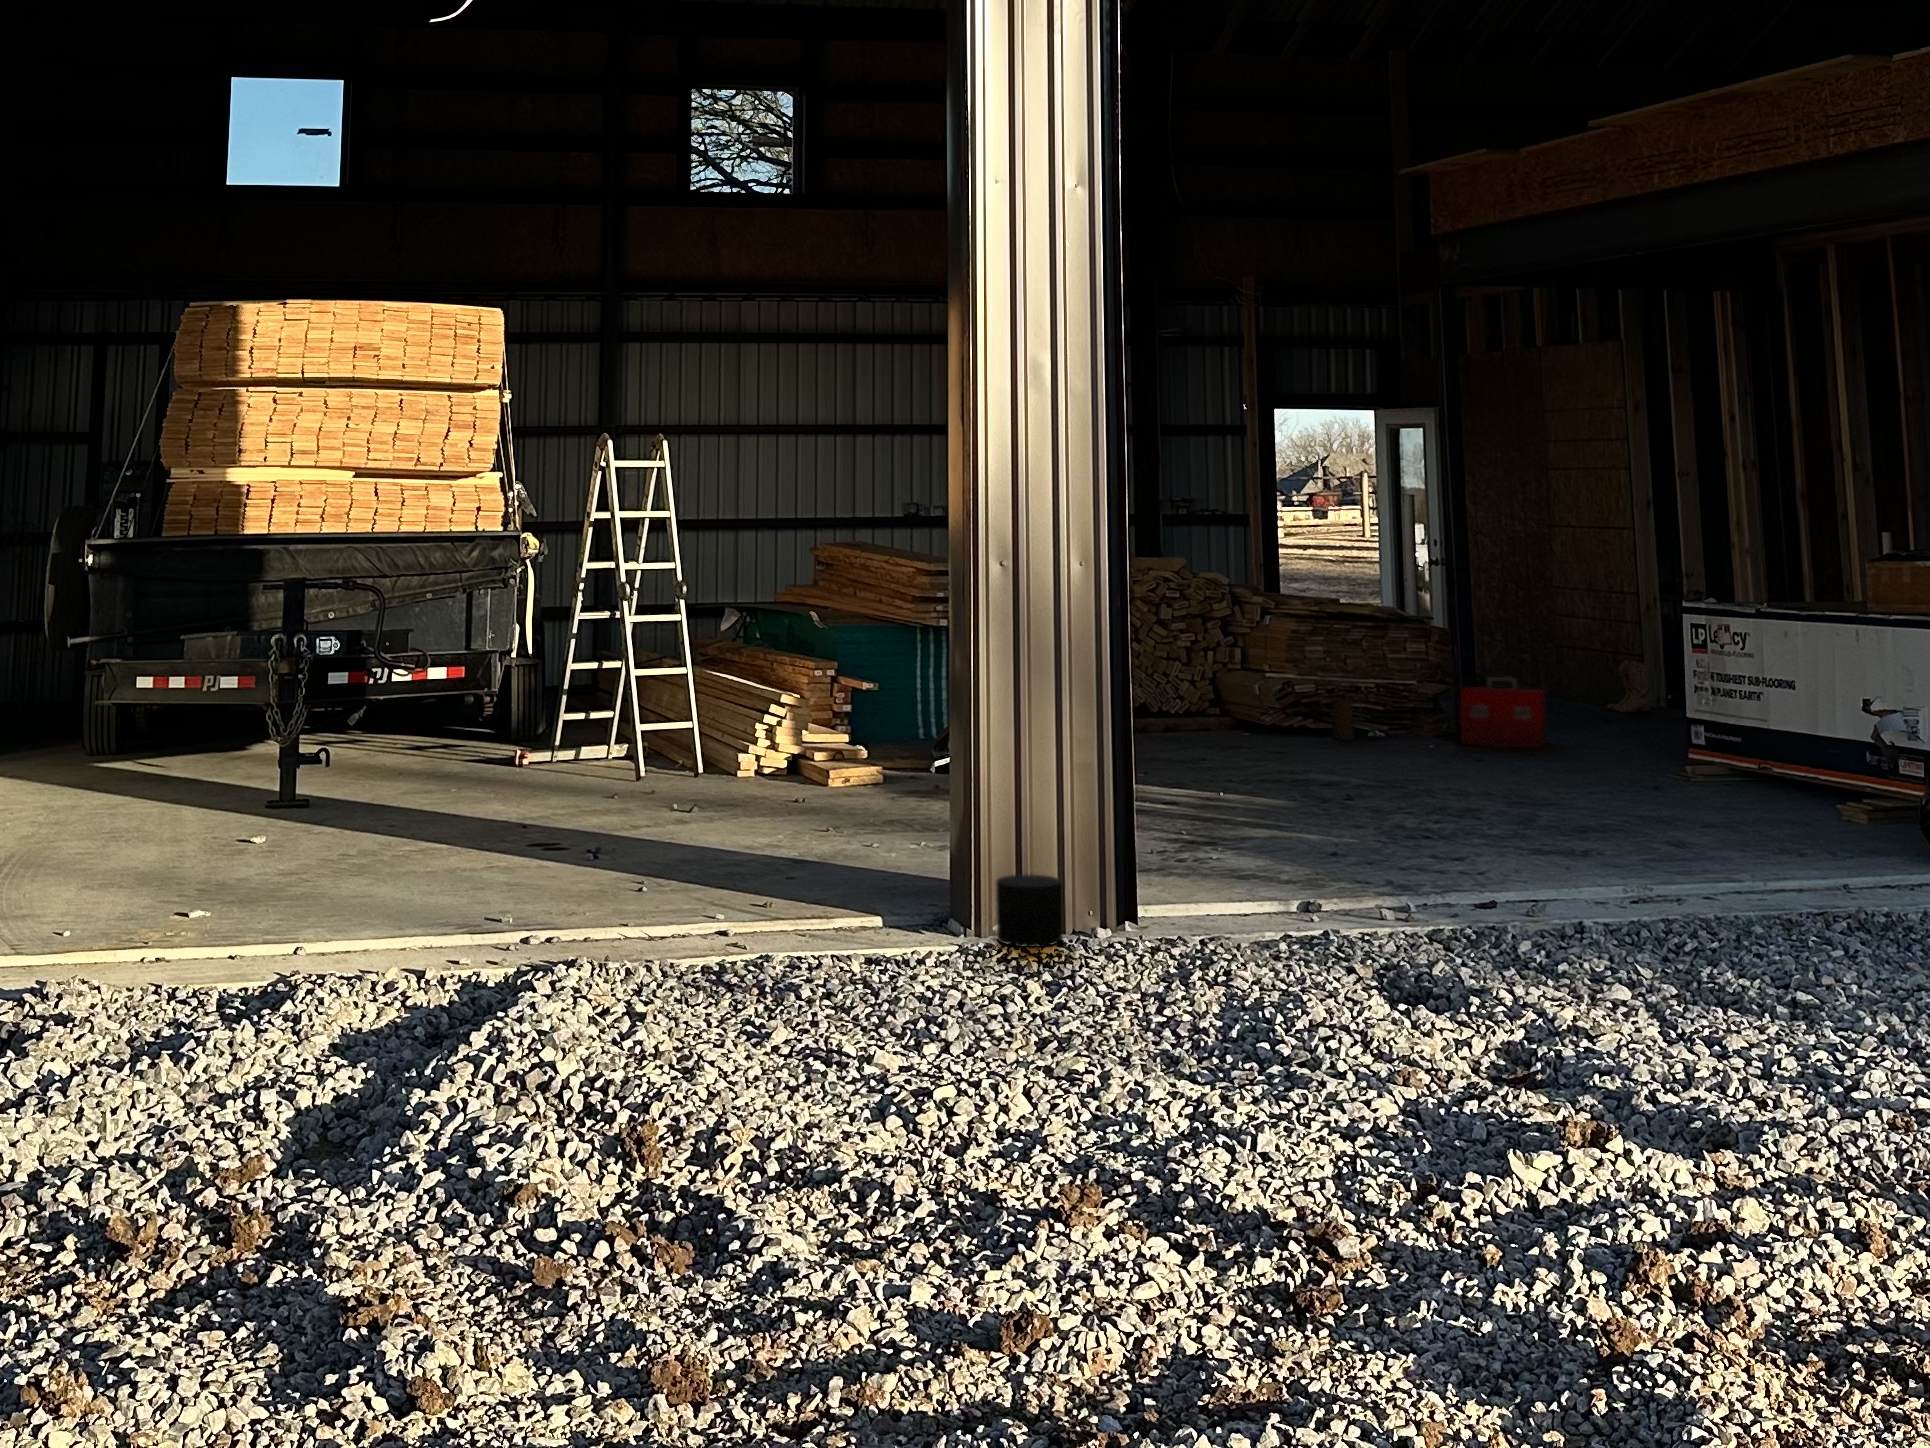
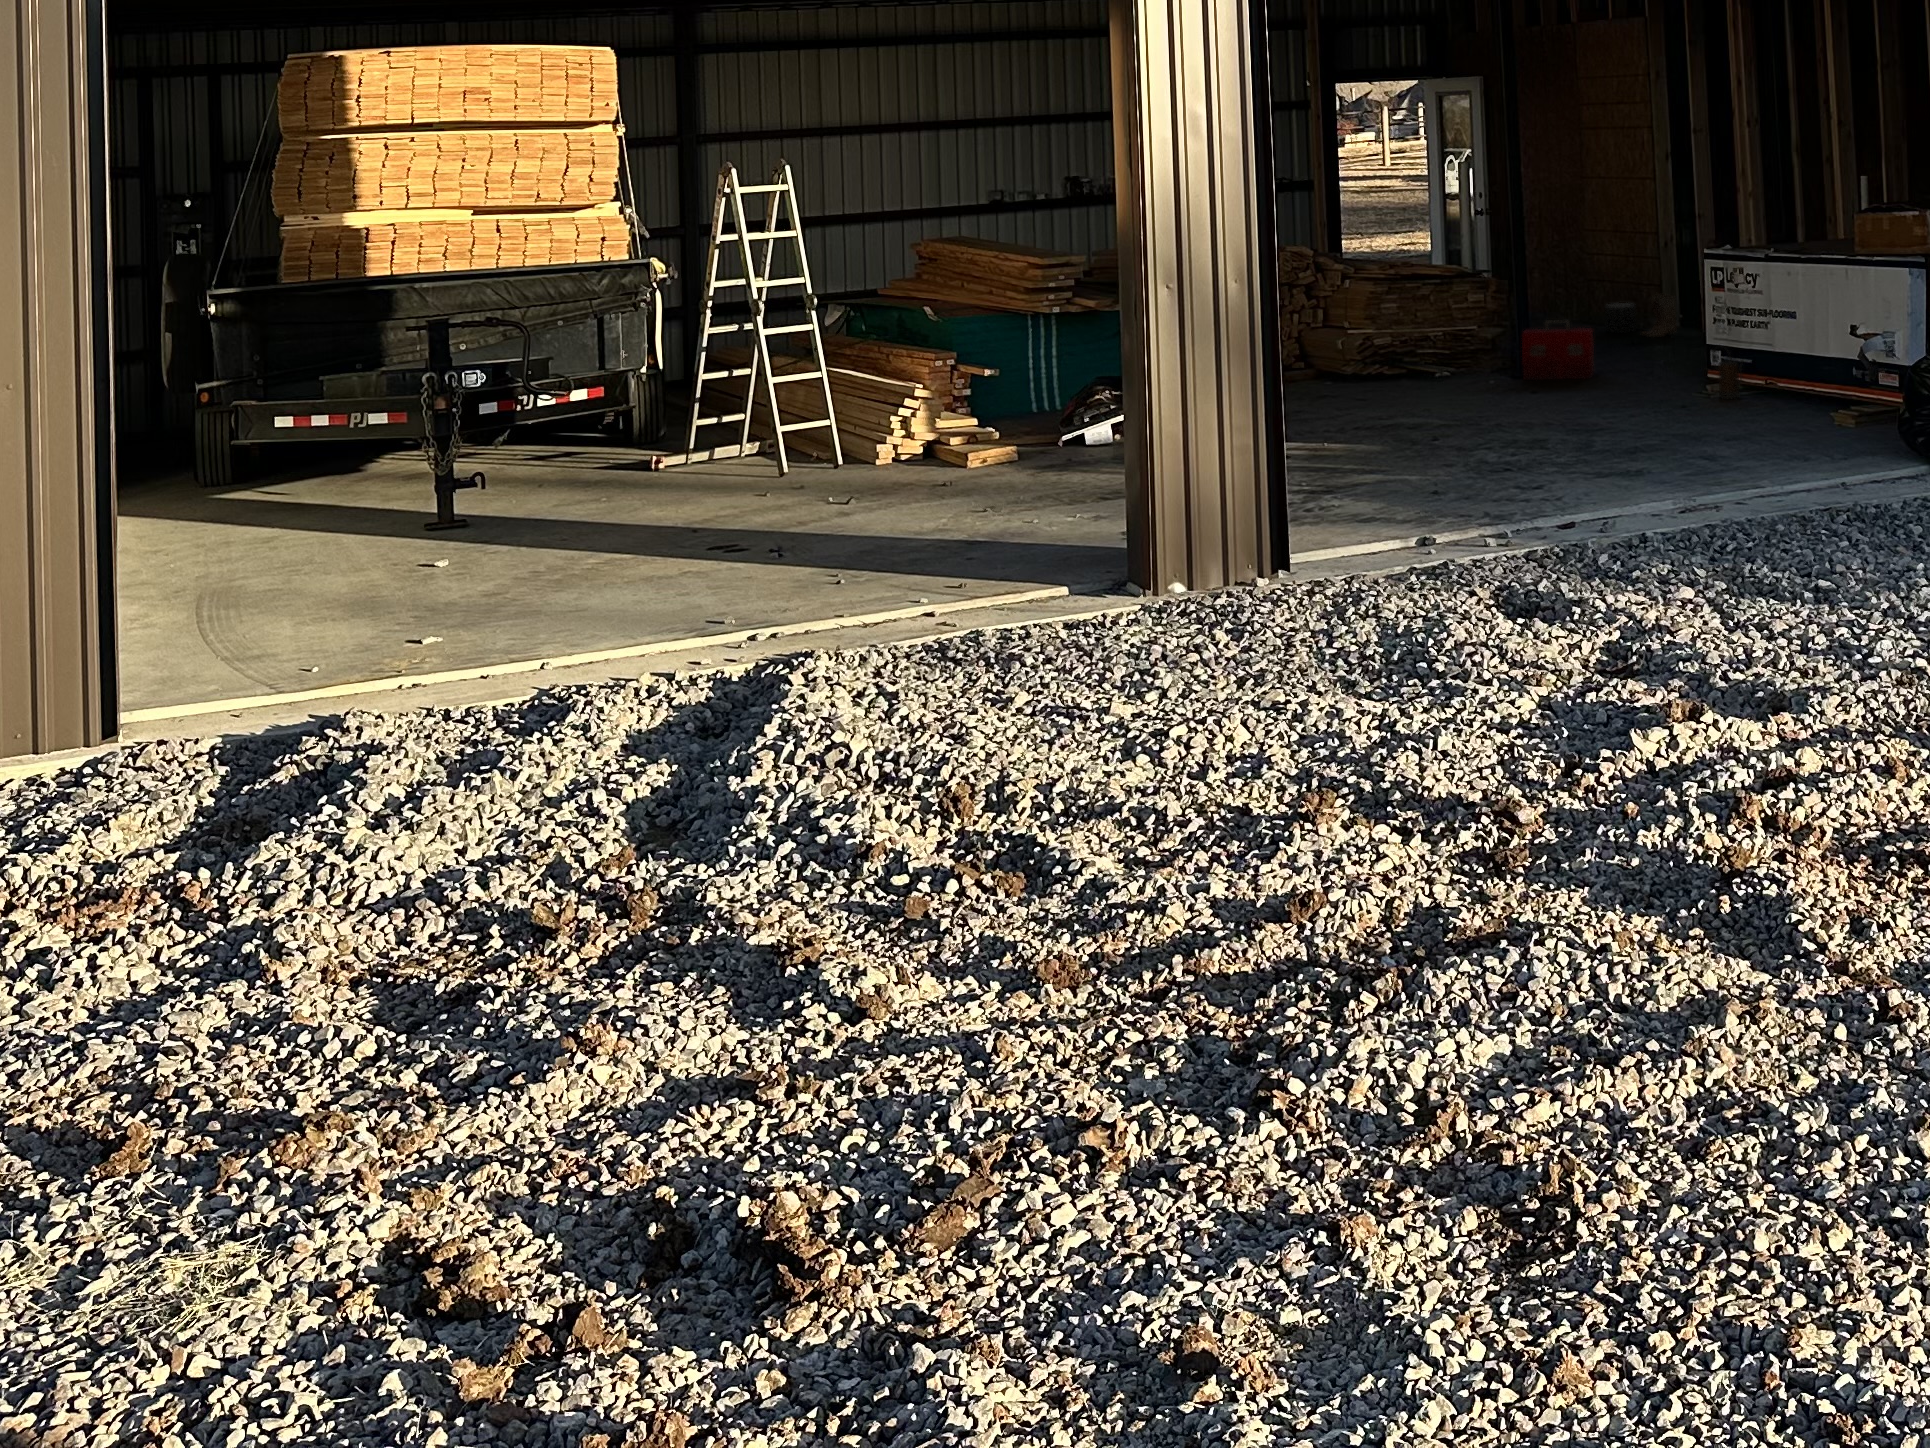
watering can: present [1319,684,1364,740] -> present [1712,350,1741,399]
planter: present [996,875,1062,947] -> present [1606,303,1636,333]

